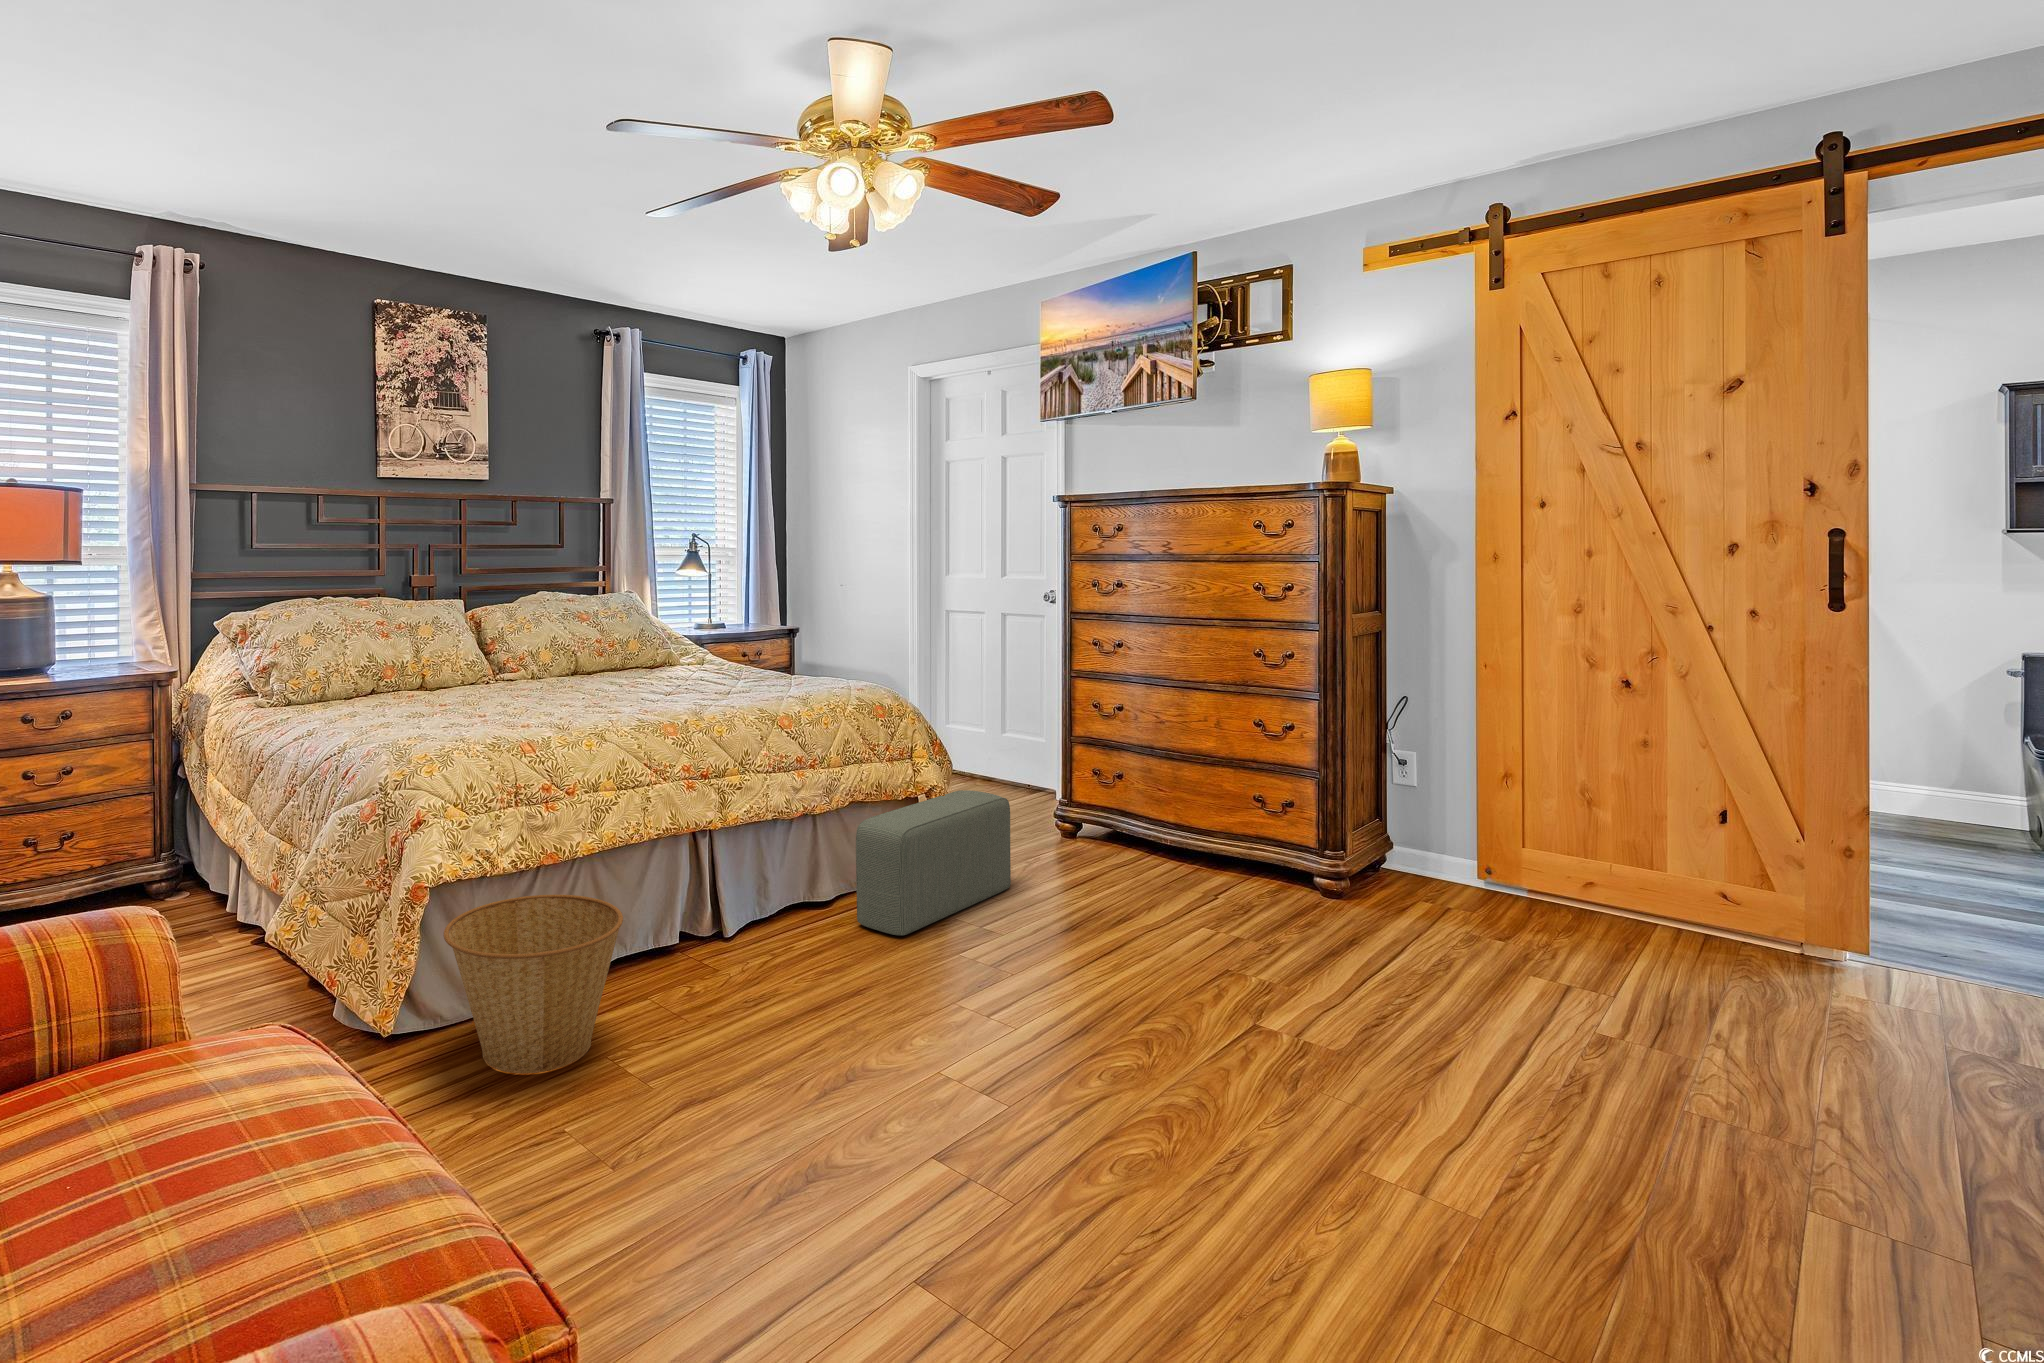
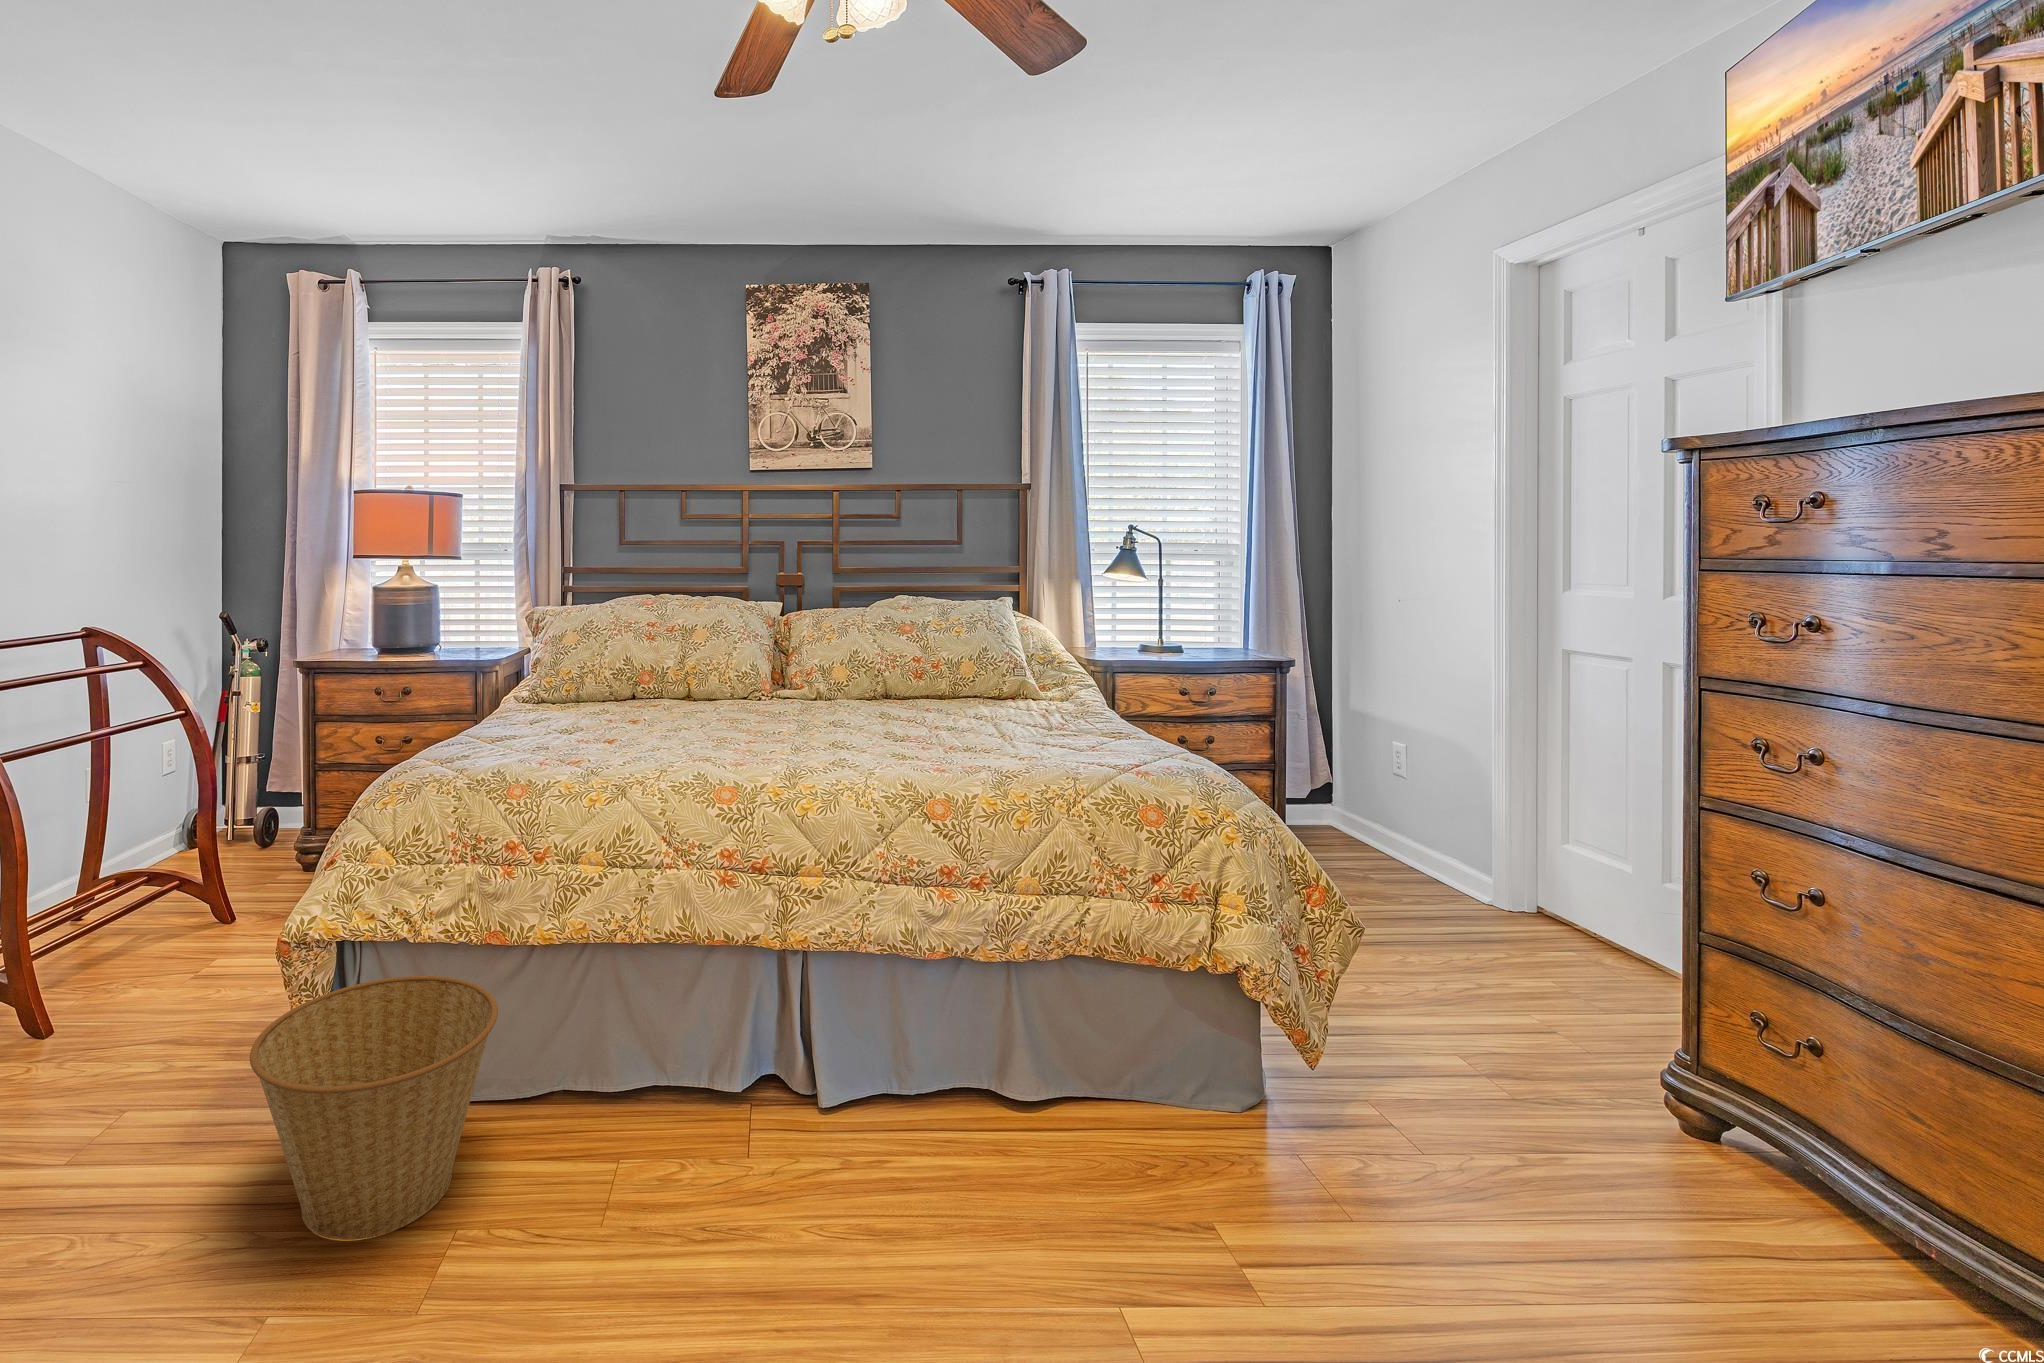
pouf: present [856,790,1011,936] -> none [988,1000,1384,1252]

